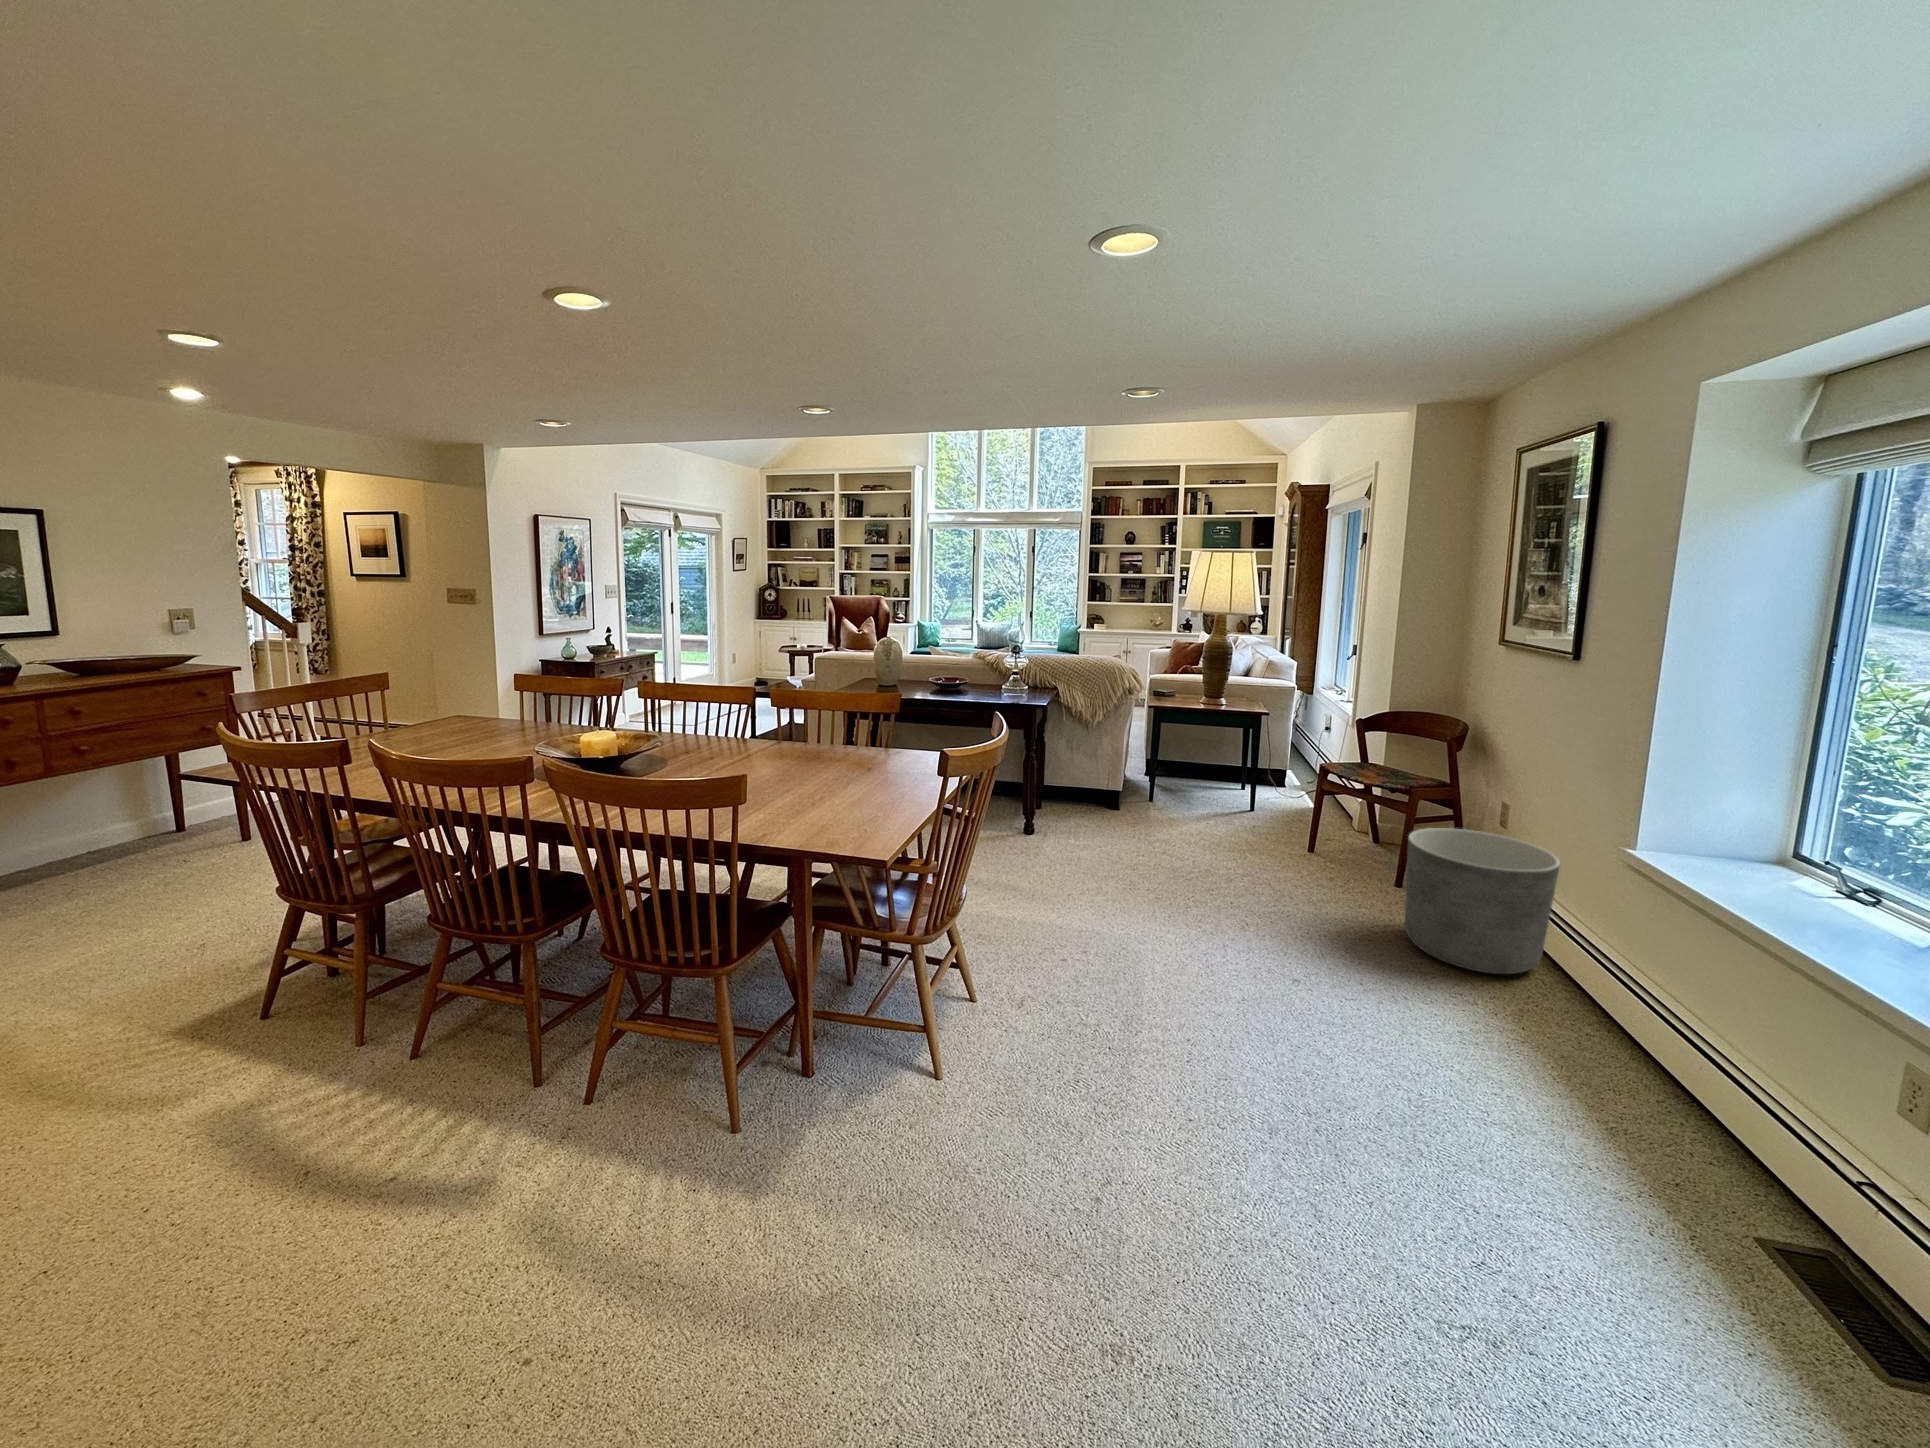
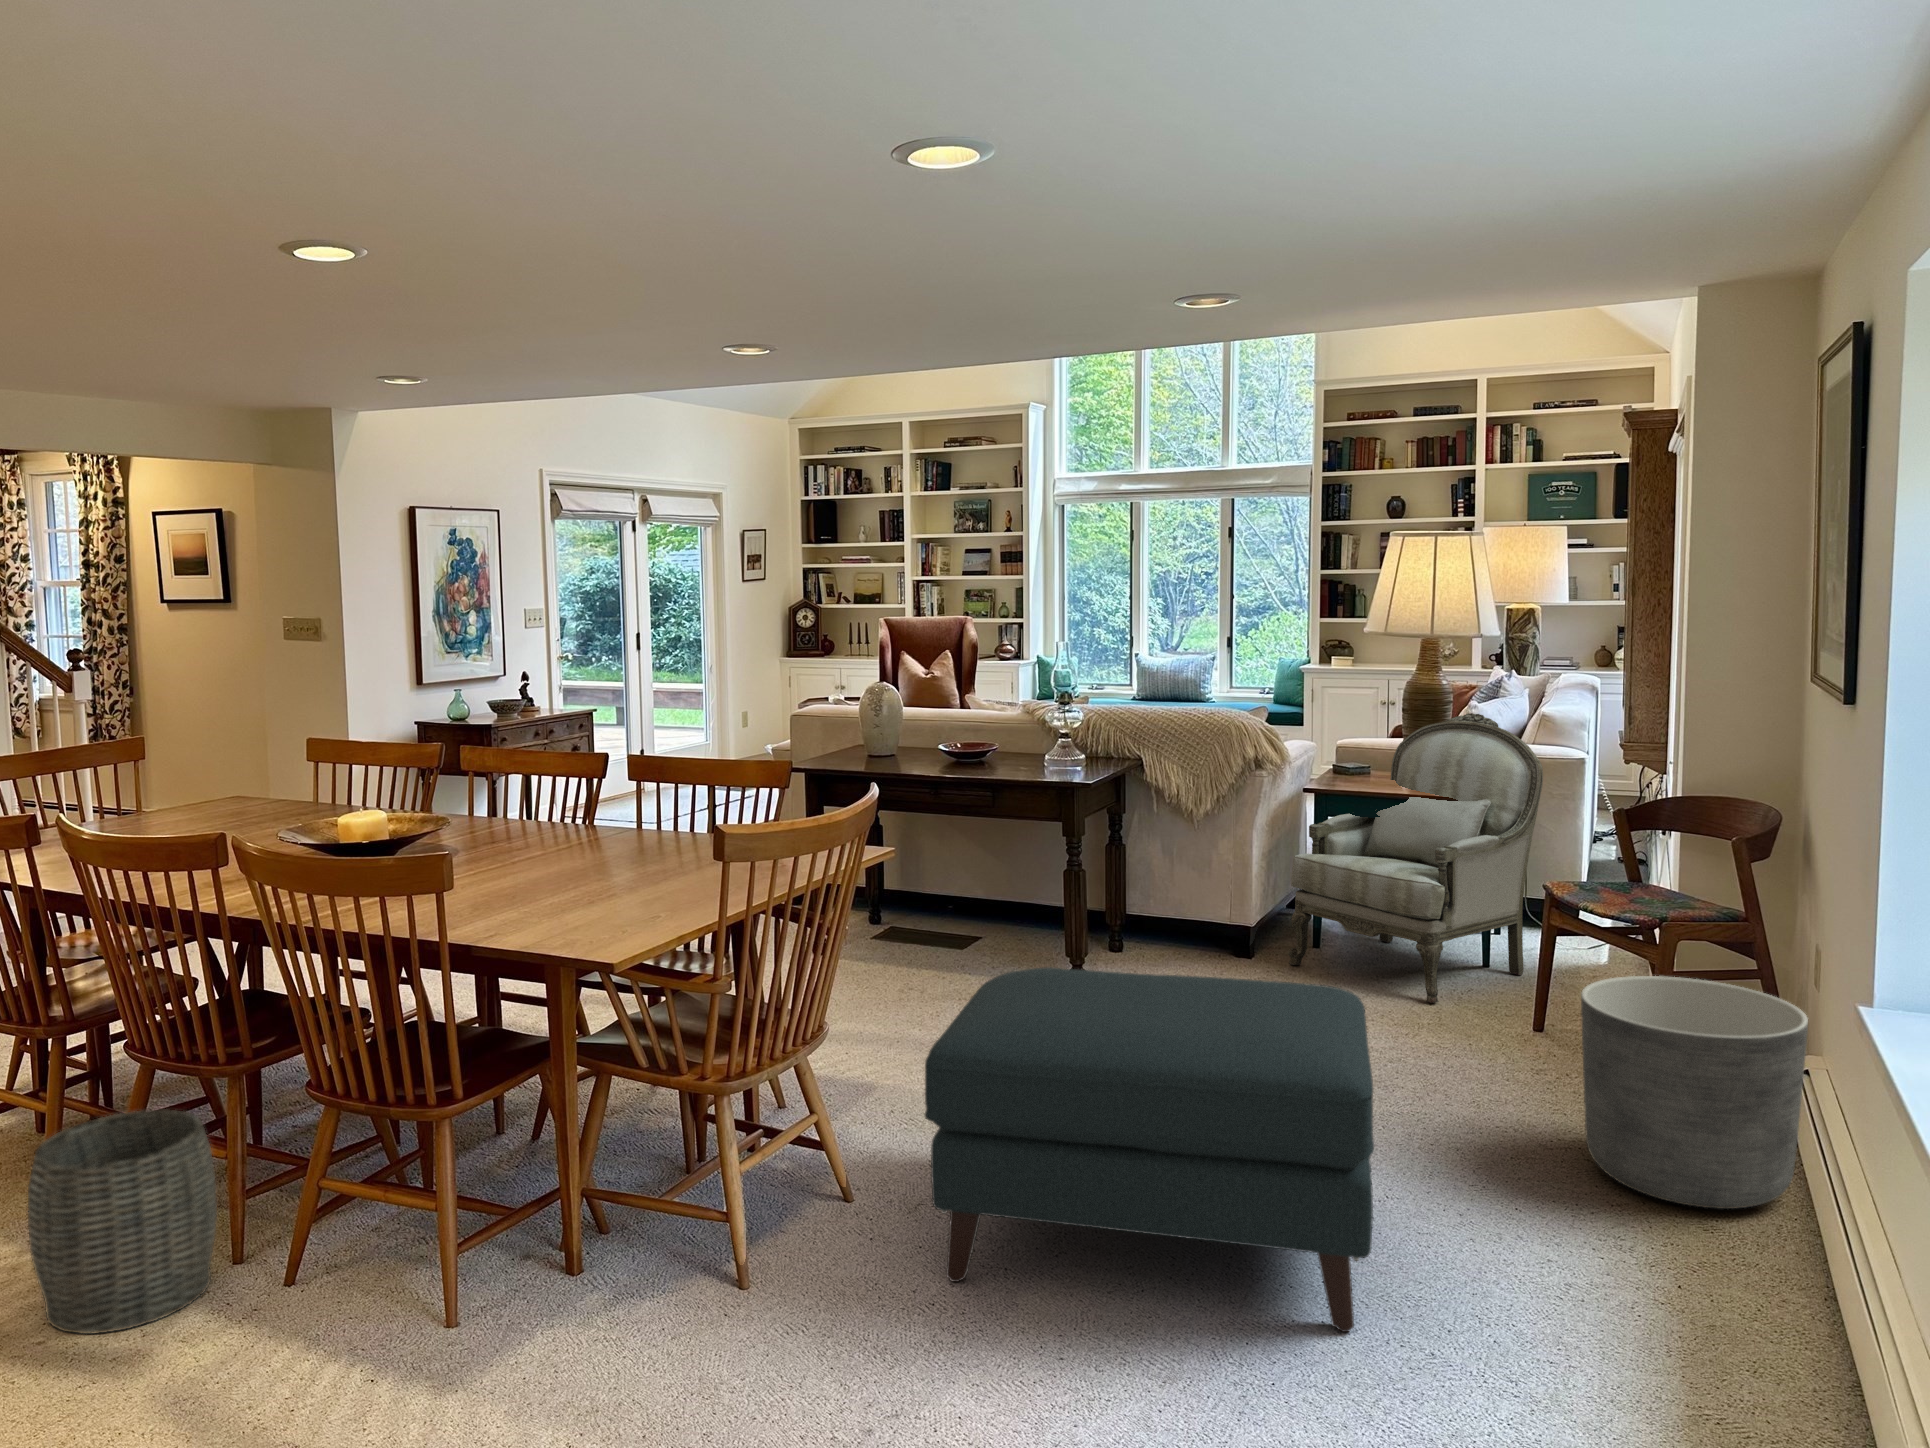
armchair: none [1143,661,1297,837] -> present [1288,713,1543,1003]
ottoman: none [1052,836,1388,1085] -> present [925,967,1374,1332]
woven basket: none [373,974,525,1165] -> present [28,1110,217,1334]

